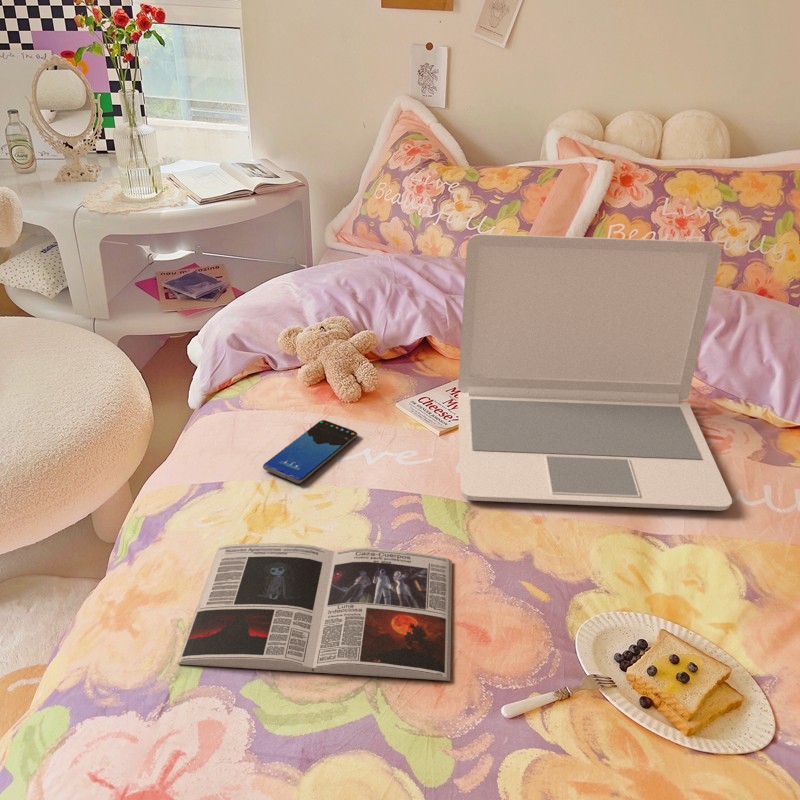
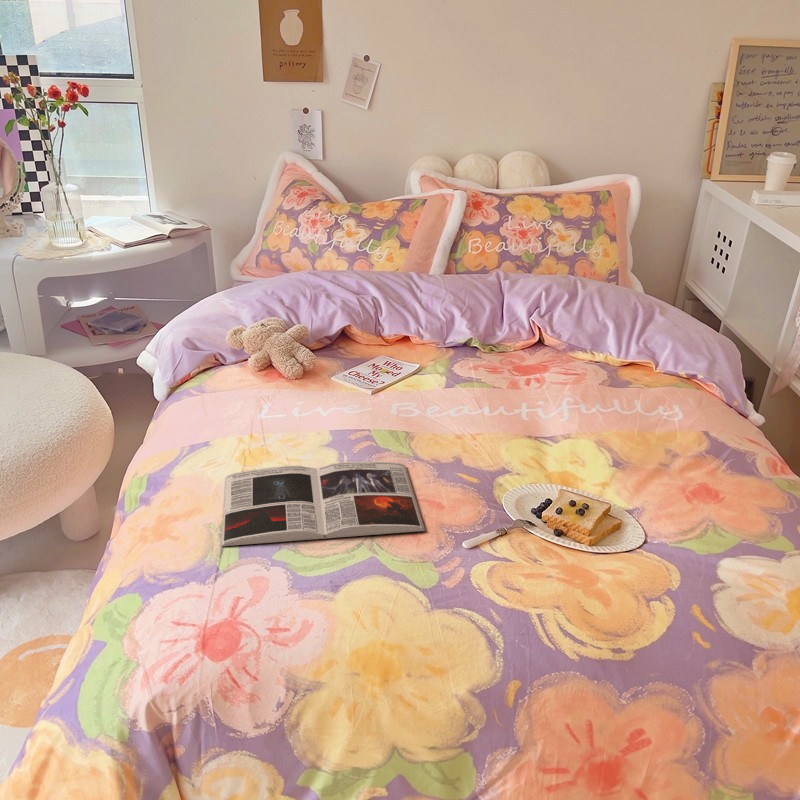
laptop: present [458,234,732,511] -> none [379,230,594,429]
smartphone: present [263,420,357,484] -> none [242,391,309,432]

